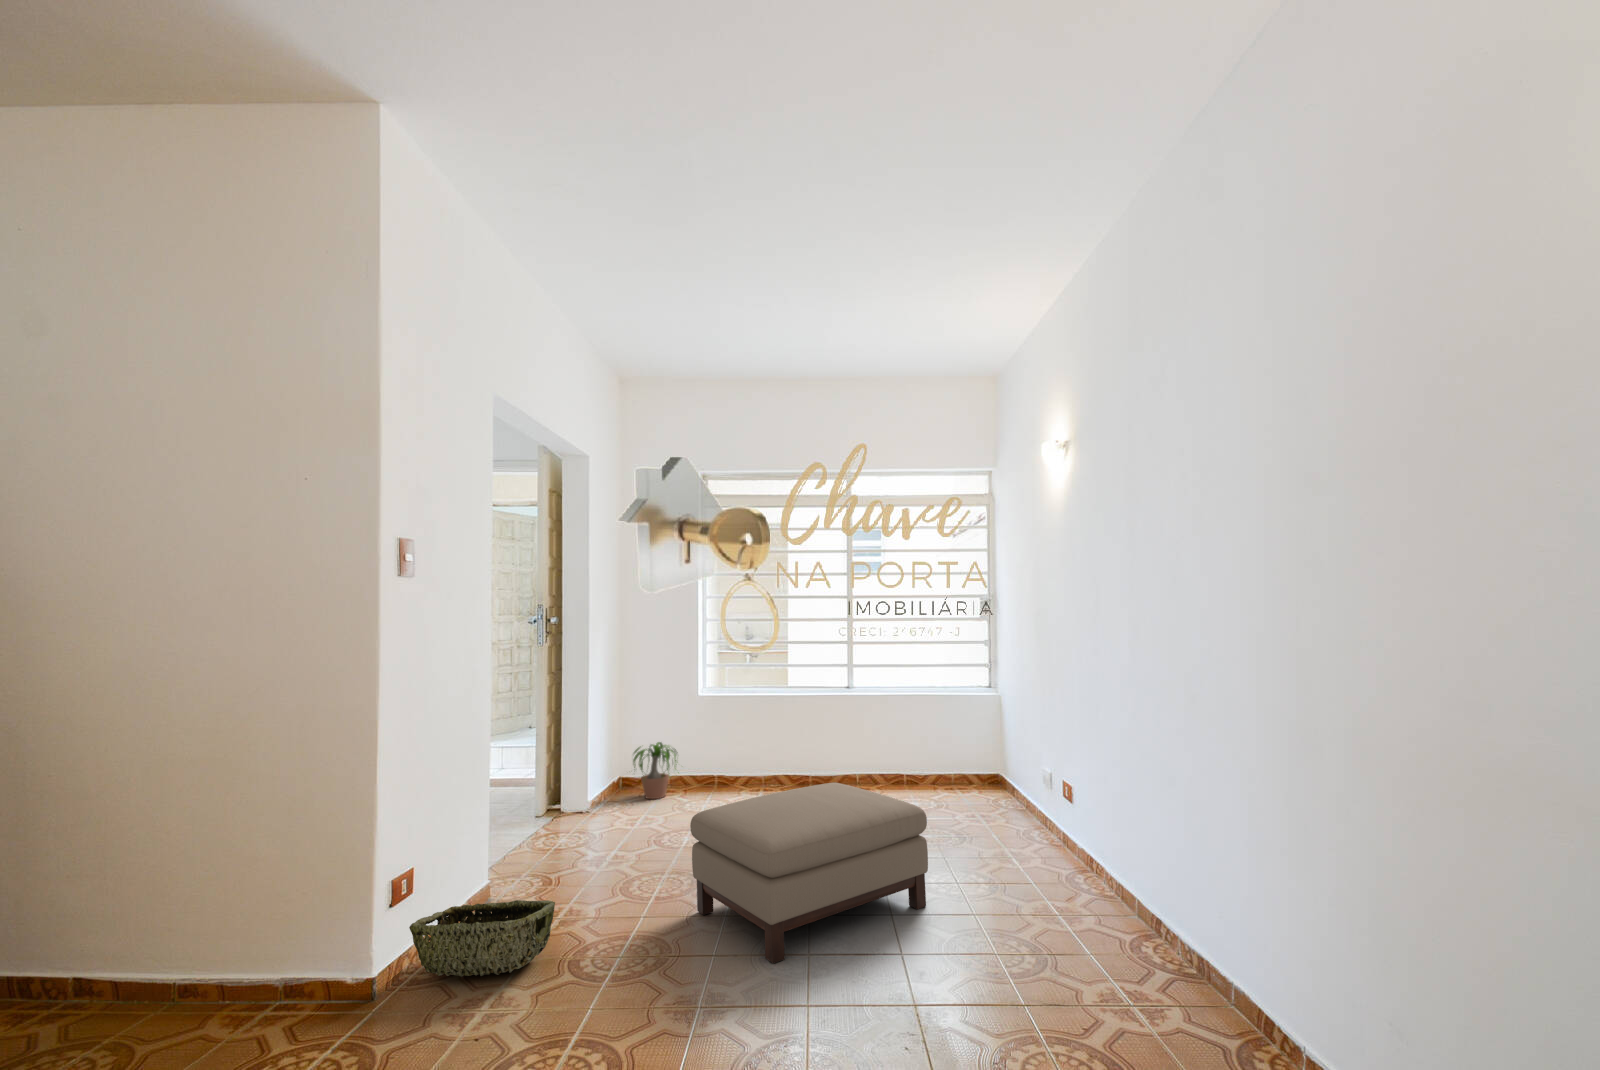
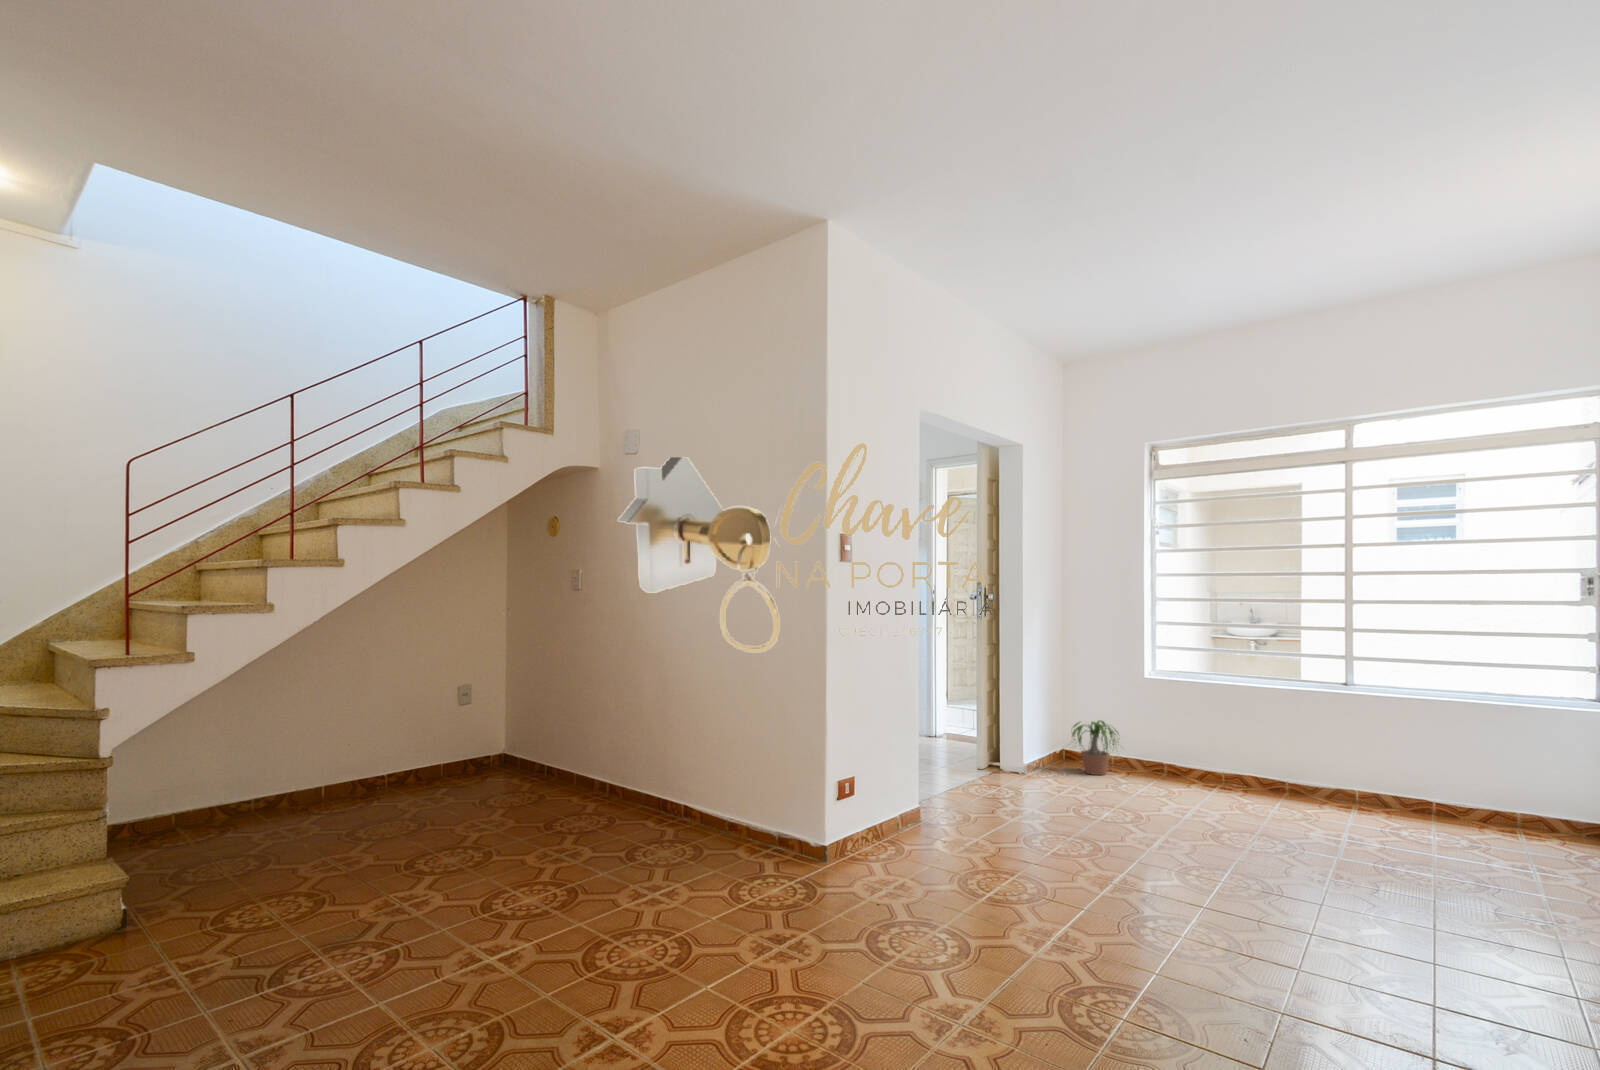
ottoman: present [690,782,928,963] -> none [1077,781,1342,934]
woven basket: present [409,900,555,977] -> none [849,814,953,871]

